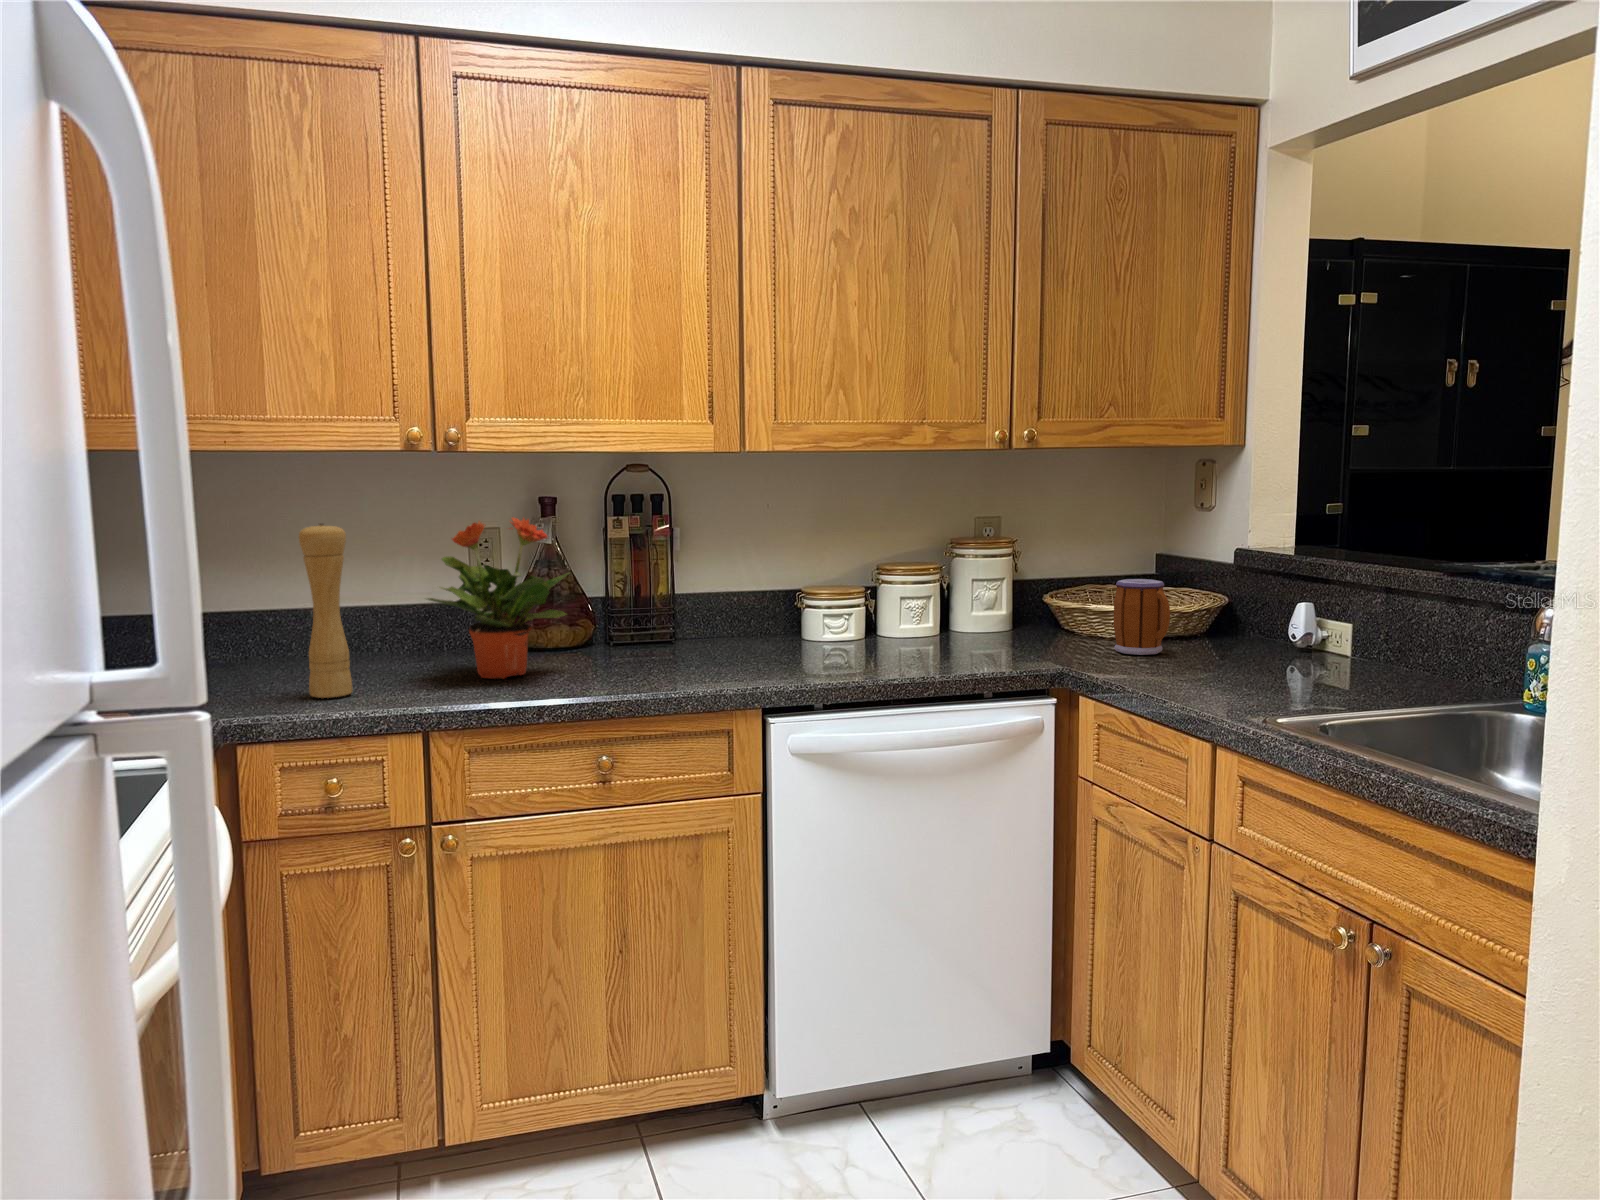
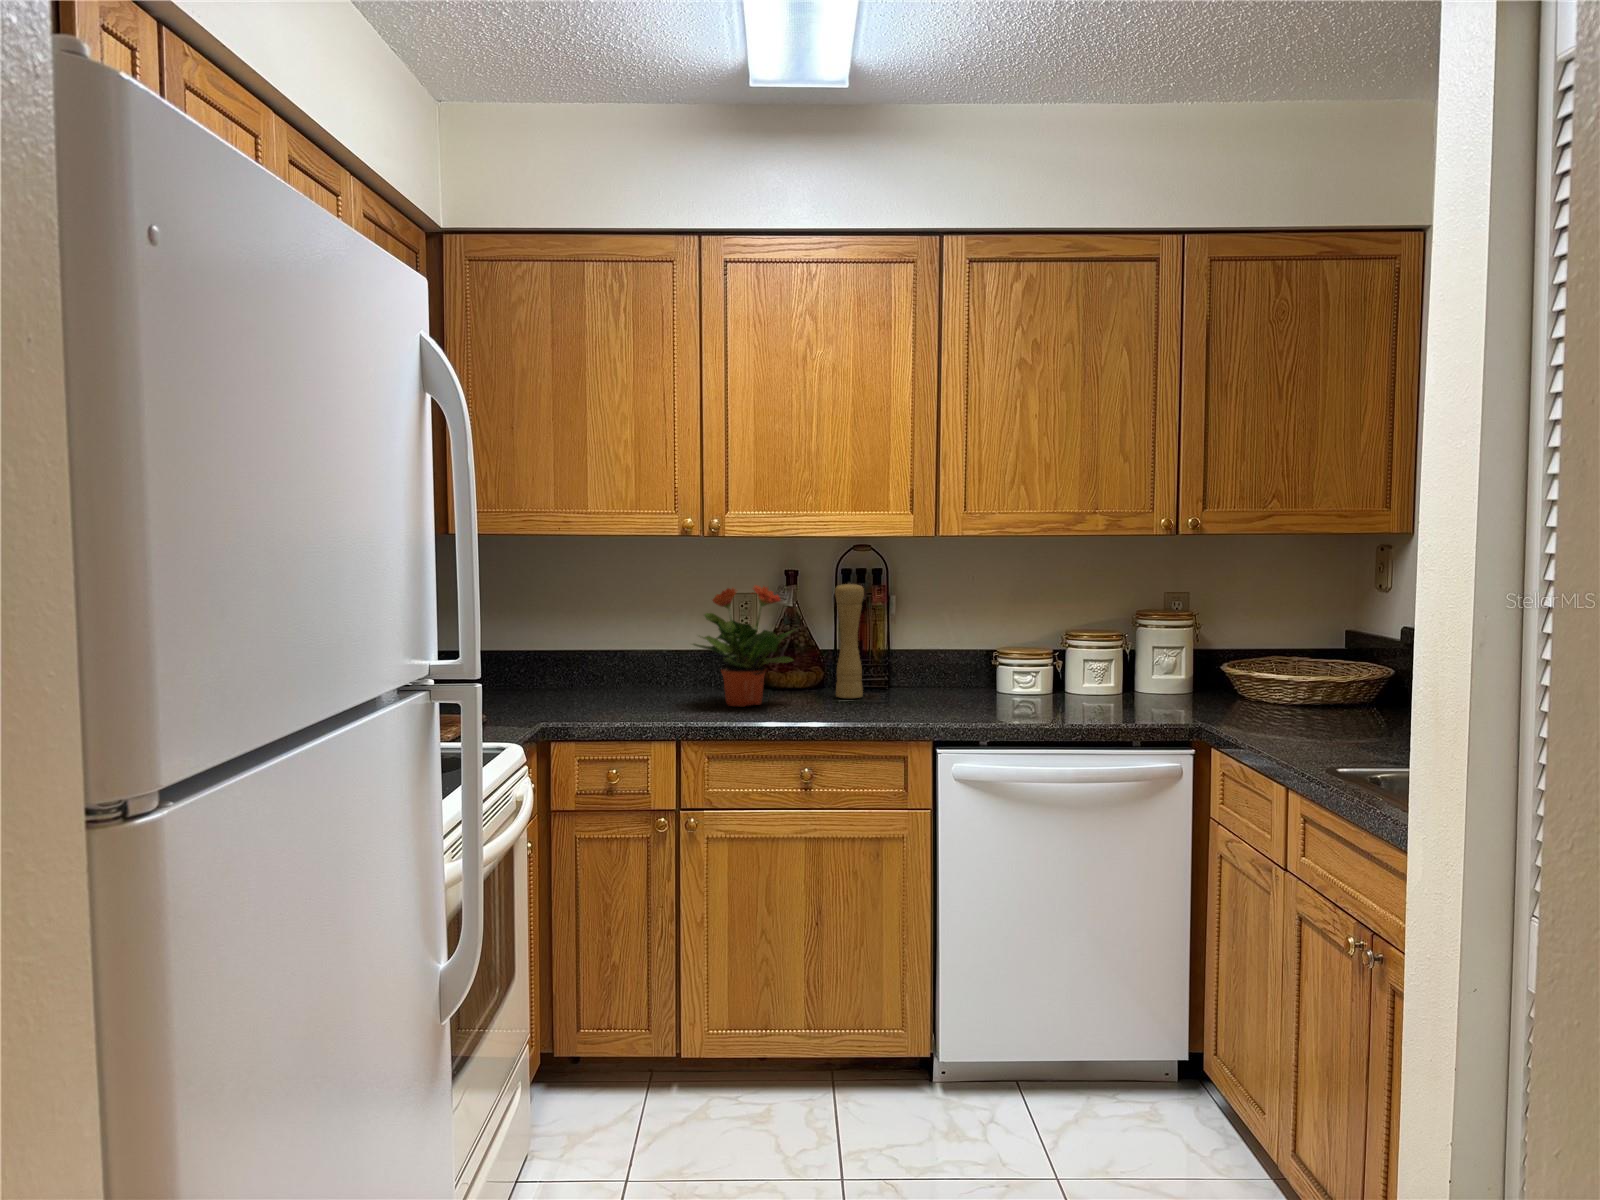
pepper mill: present [299,523,352,698] -> present [835,582,864,698]
mug: present [1114,579,1170,655] -> none [1265,651,1315,719]

